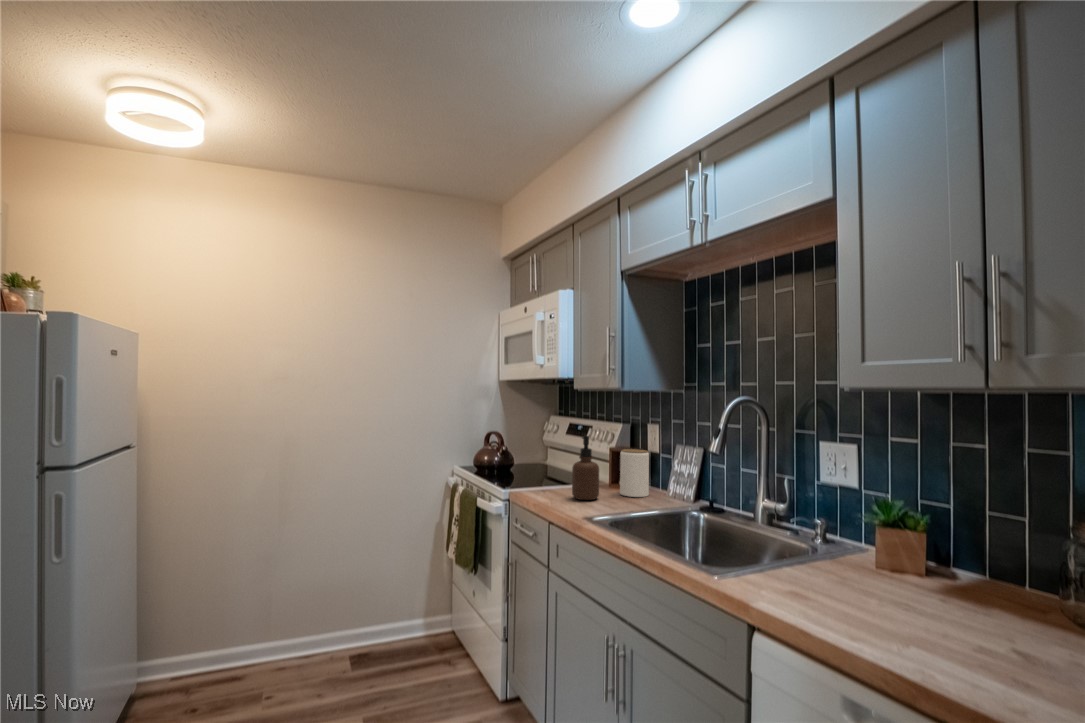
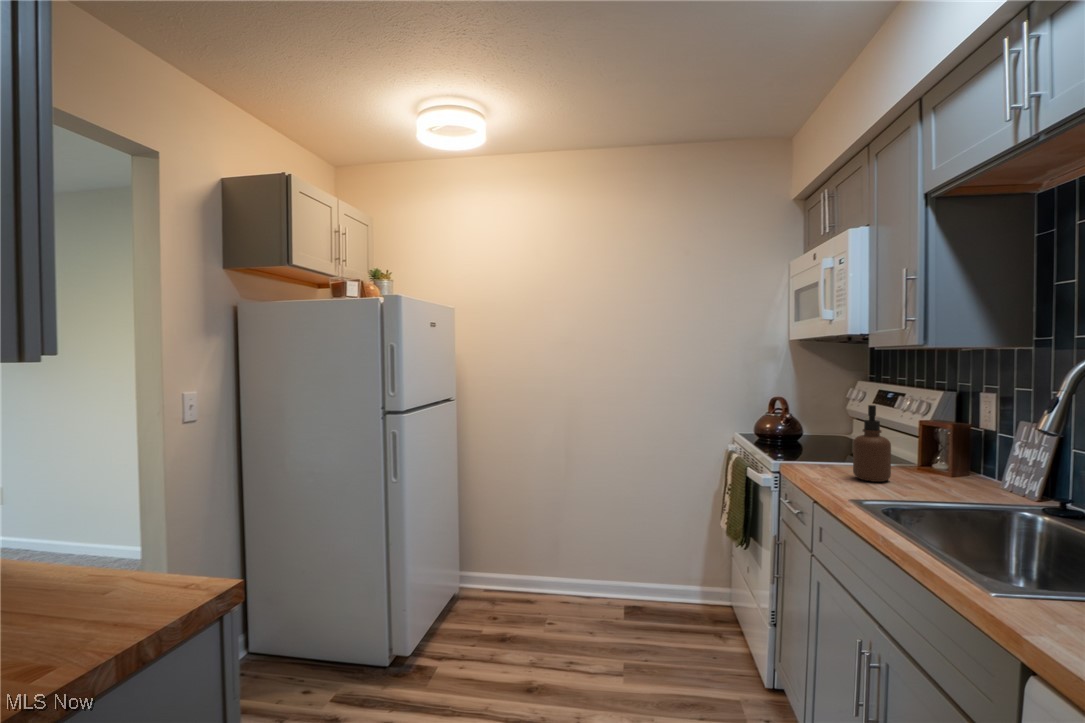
jar: present [620,449,649,497] -> none [927,424,973,486]

